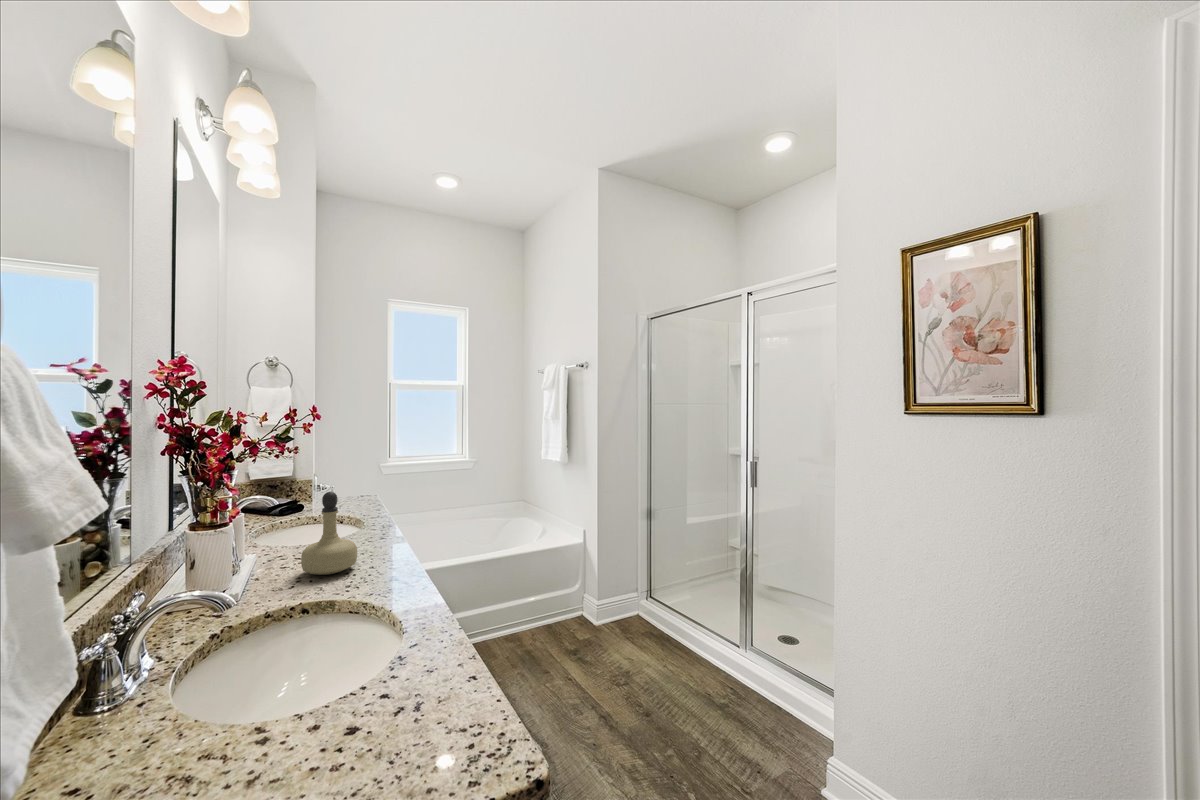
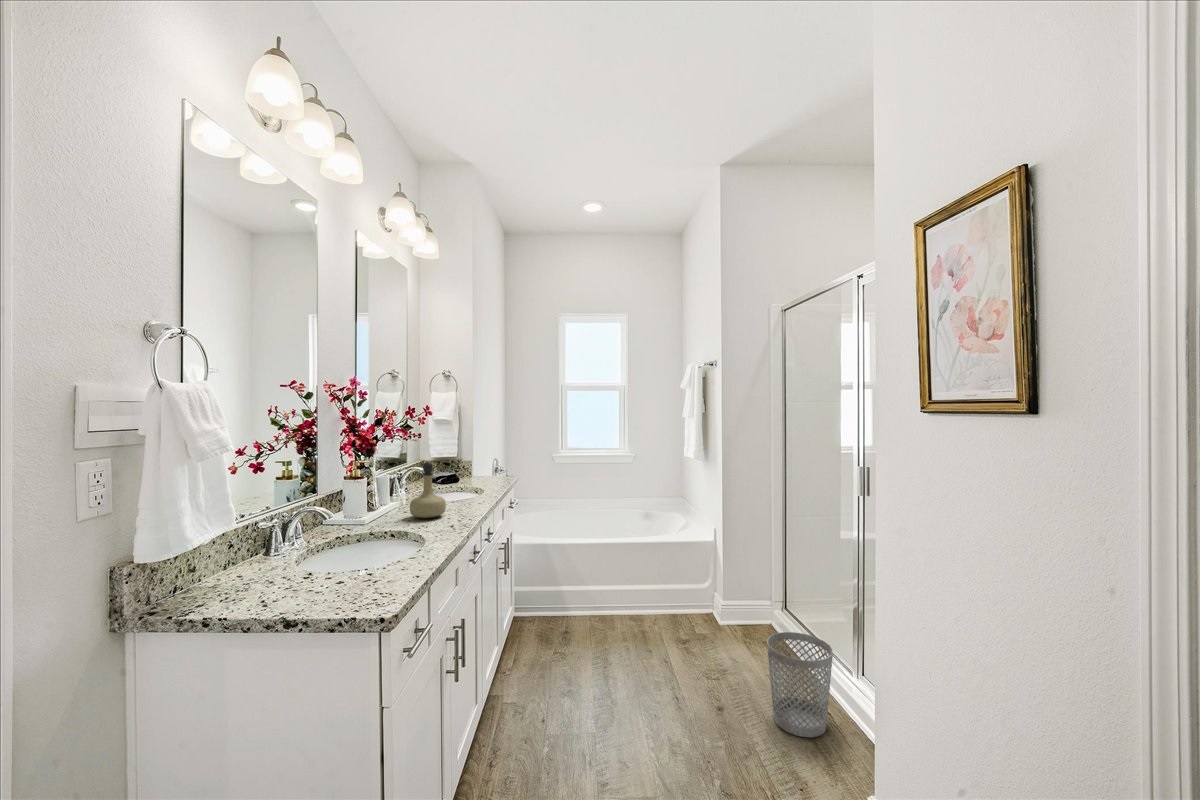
wastebasket: none [686,621,745,720] -> present [767,632,833,737]

